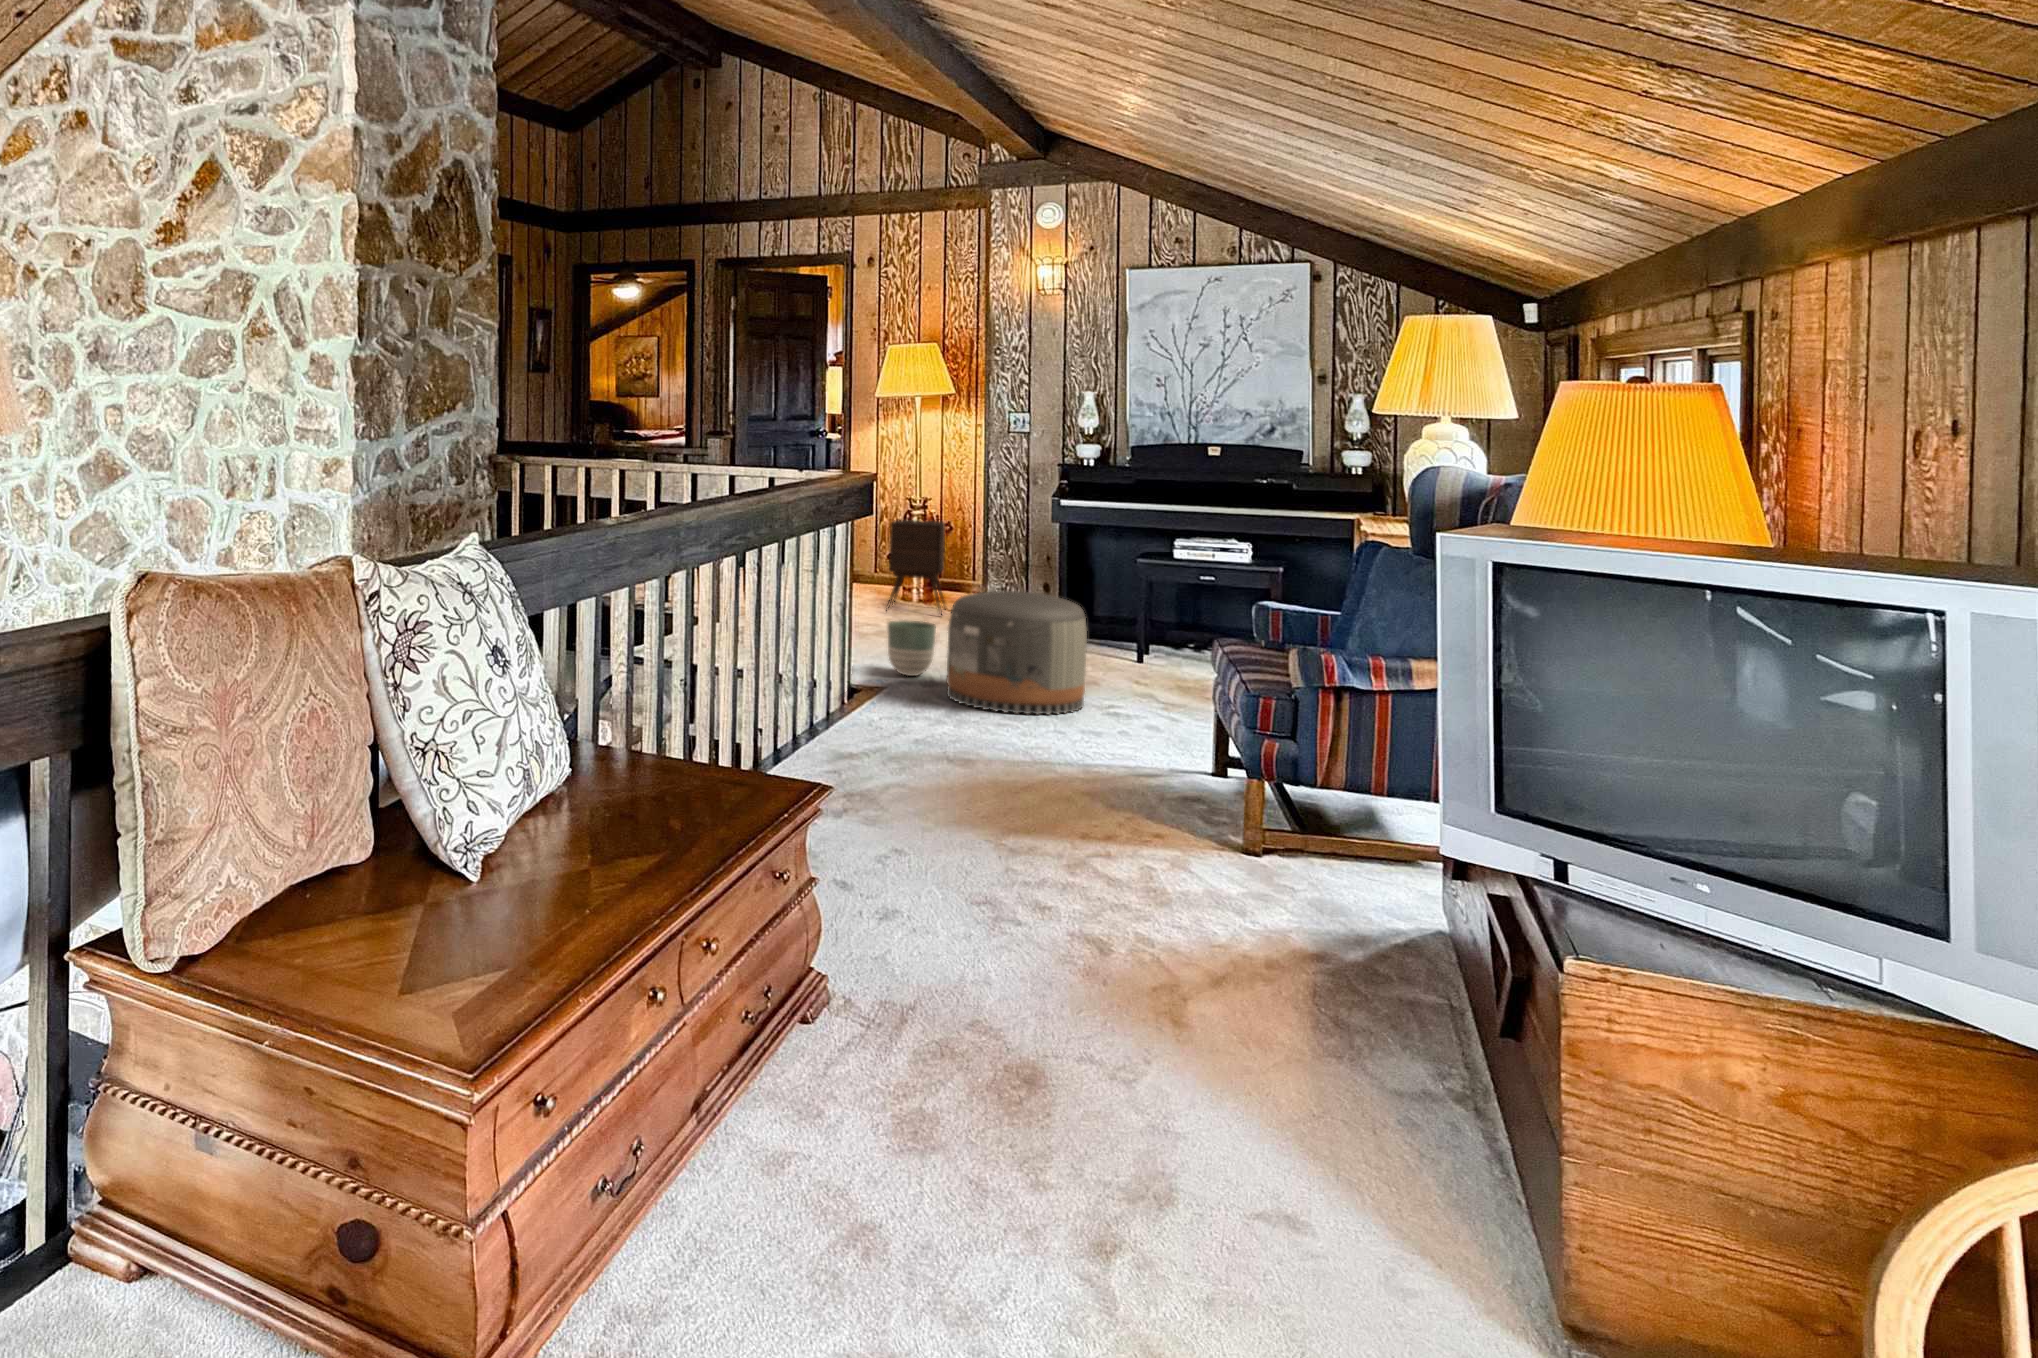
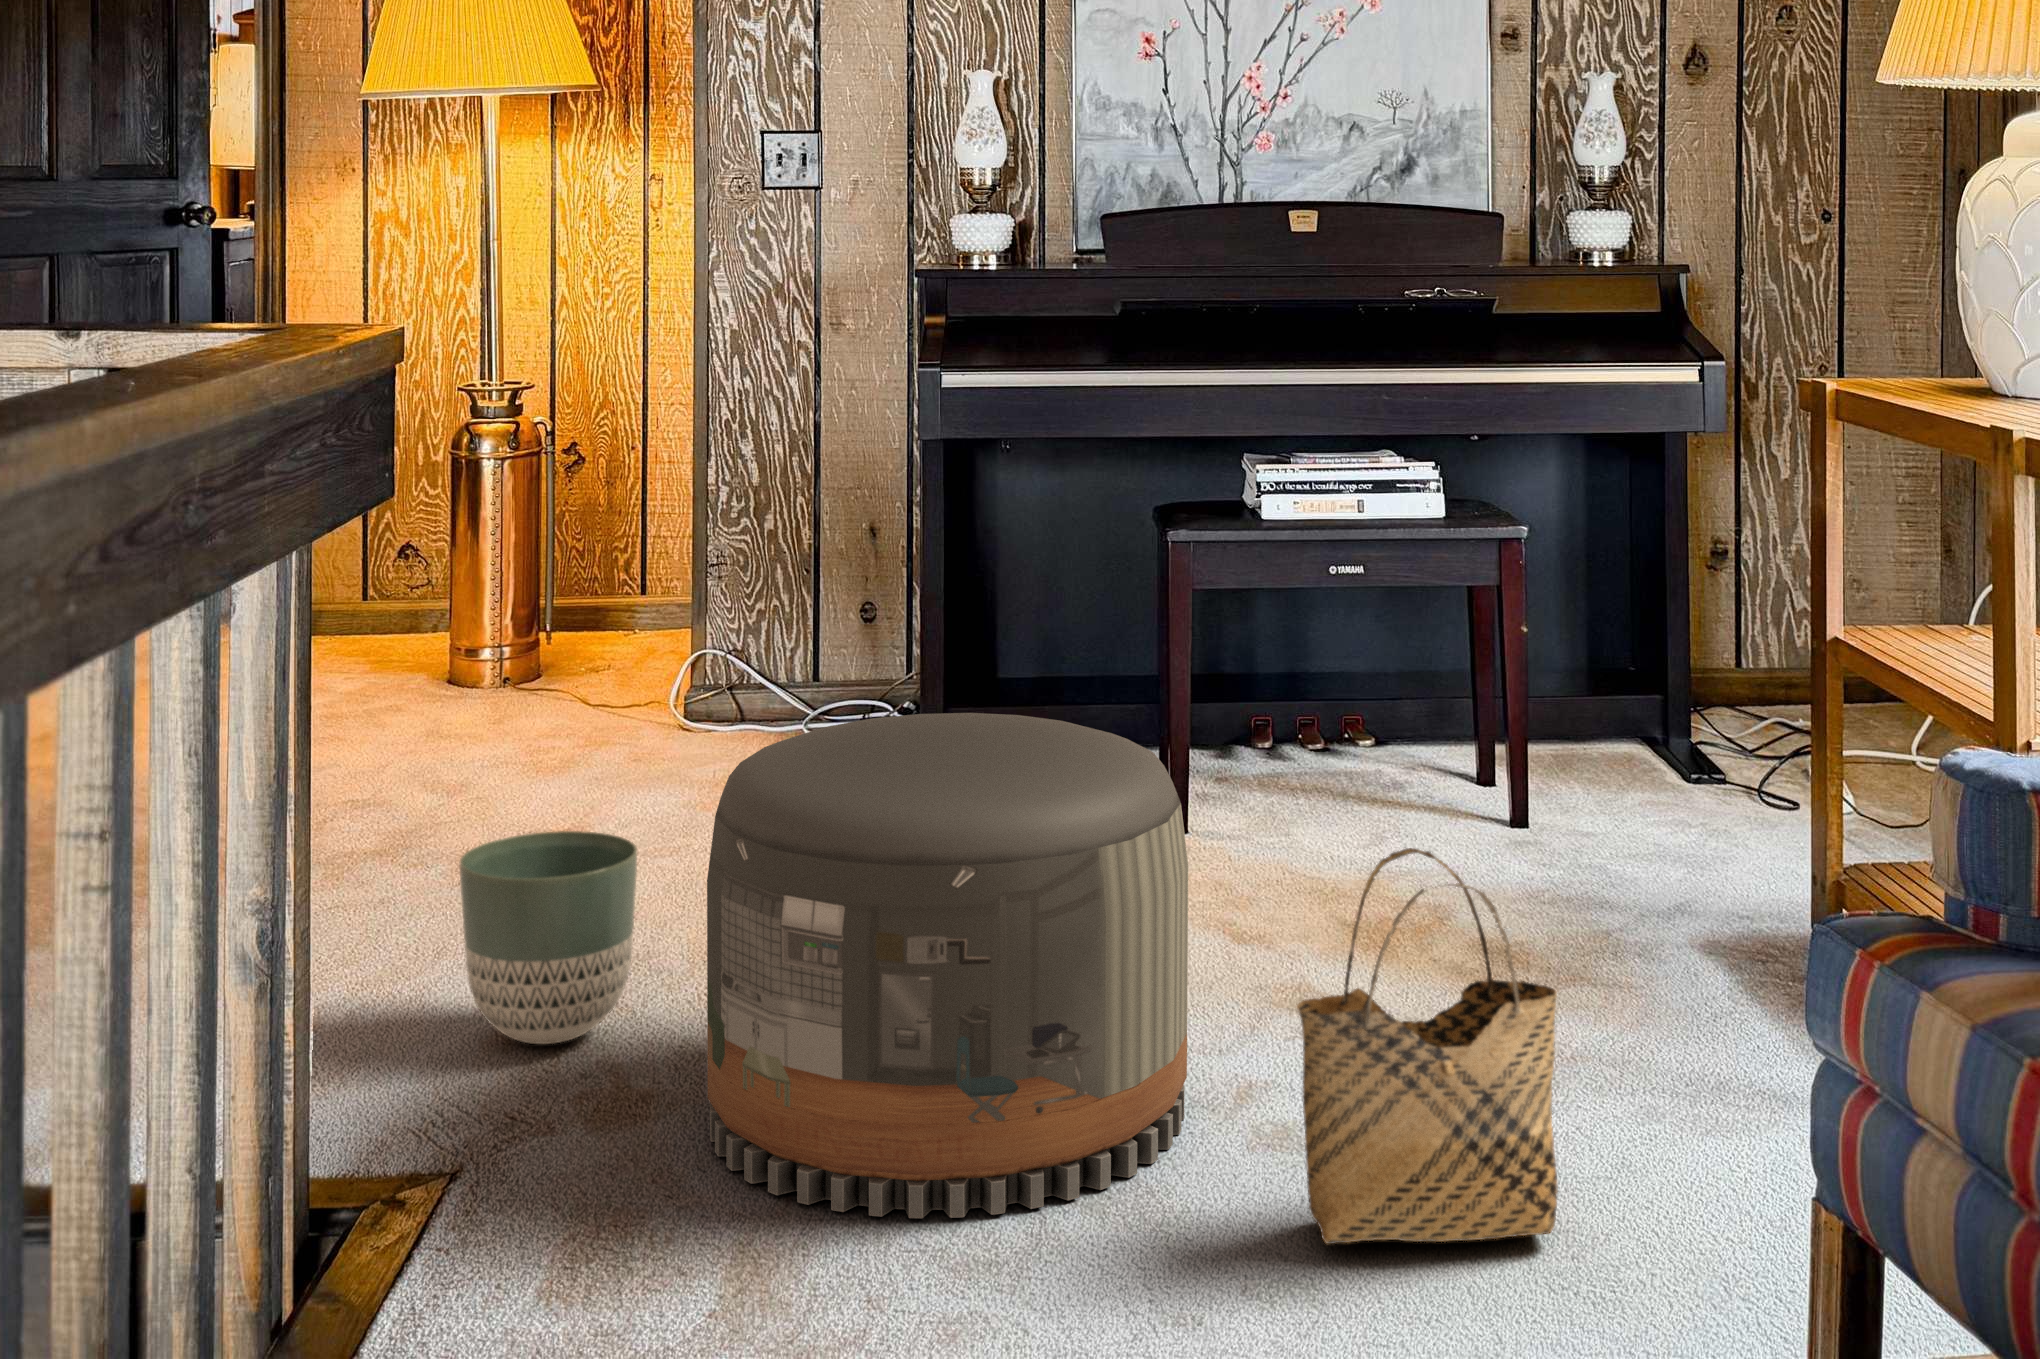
side table: present [886,520,946,614] -> none [423,441,598,722]
woven basket: none [1097,630,1178,735] -> present [1297,848,1558,1244]

